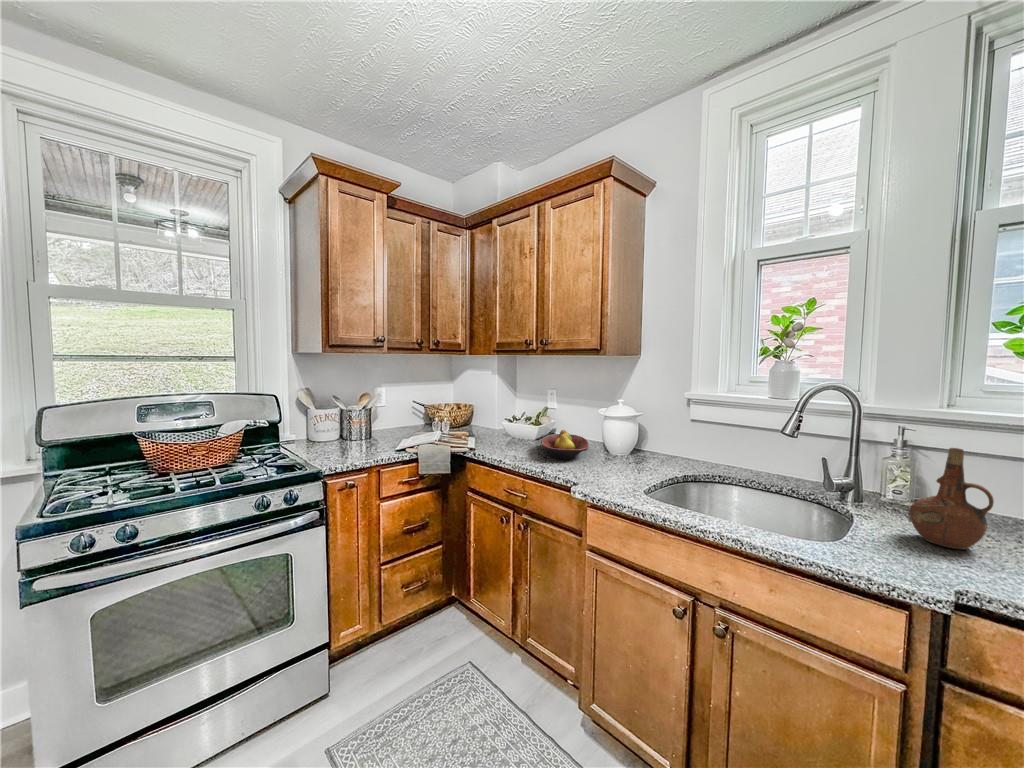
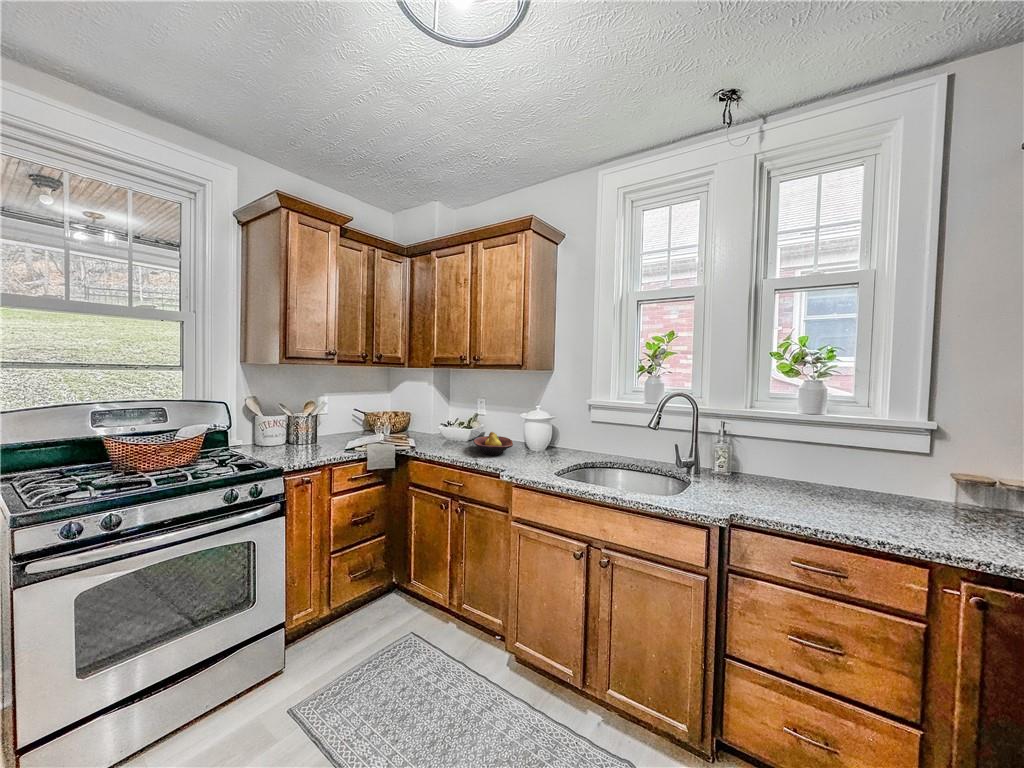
ceramic pitcher: present [909,448,994,549] -> none [720,431,761,495]

